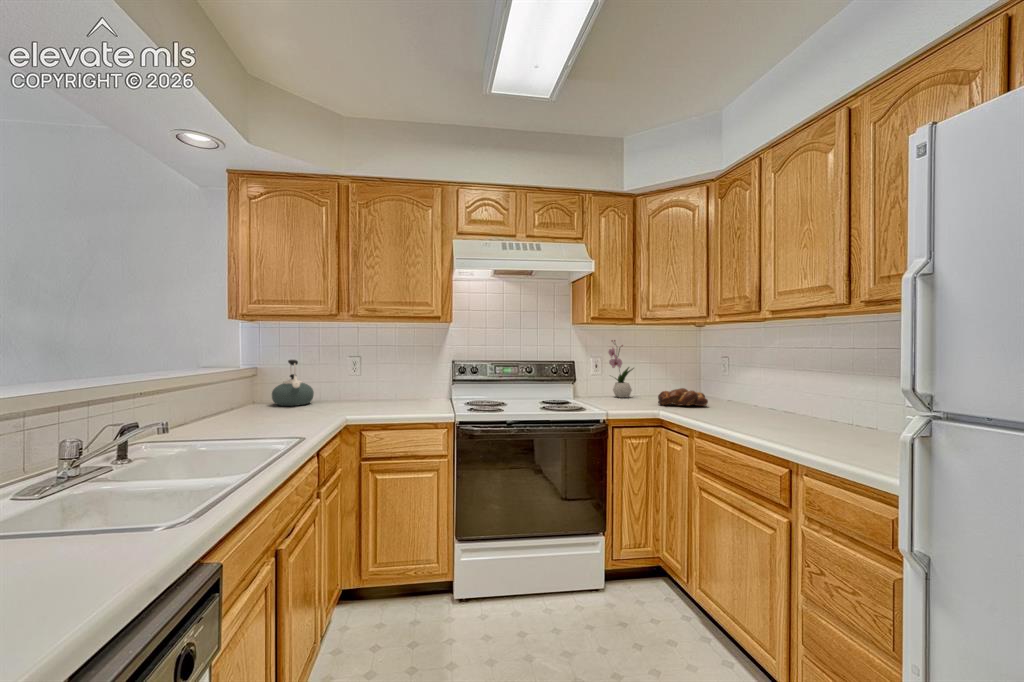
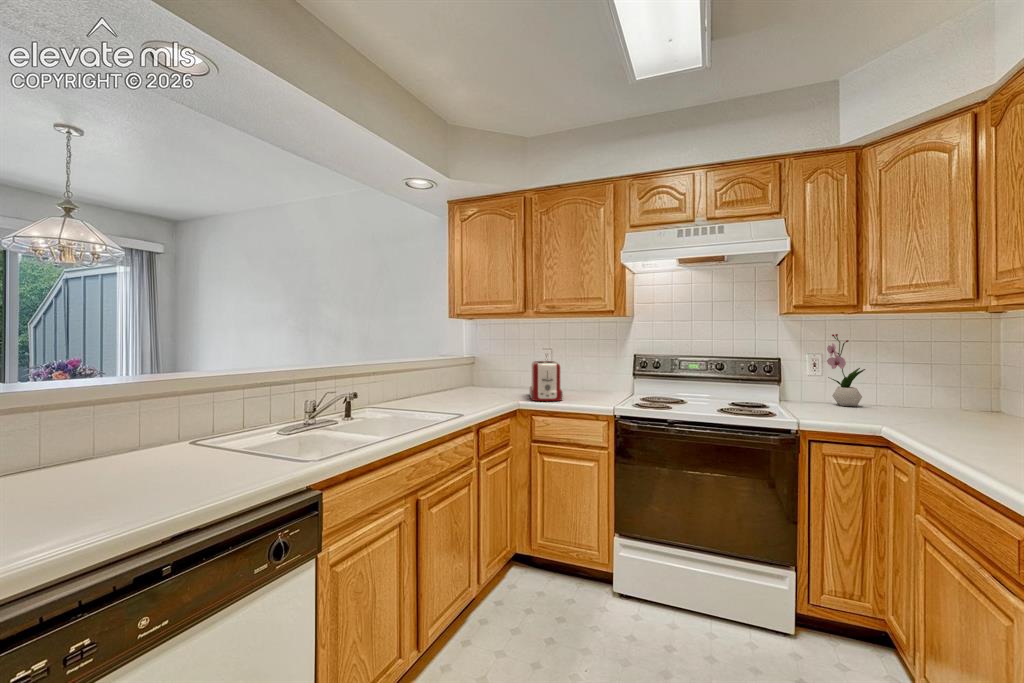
kettle: present [272,360,314,406] -> none [480,351,512,390]
toaster: none [347,370,393,415] -> present [529,361,563,401]
bread loaf: present [658,388,708,406] -> none [892,399,982,426]

